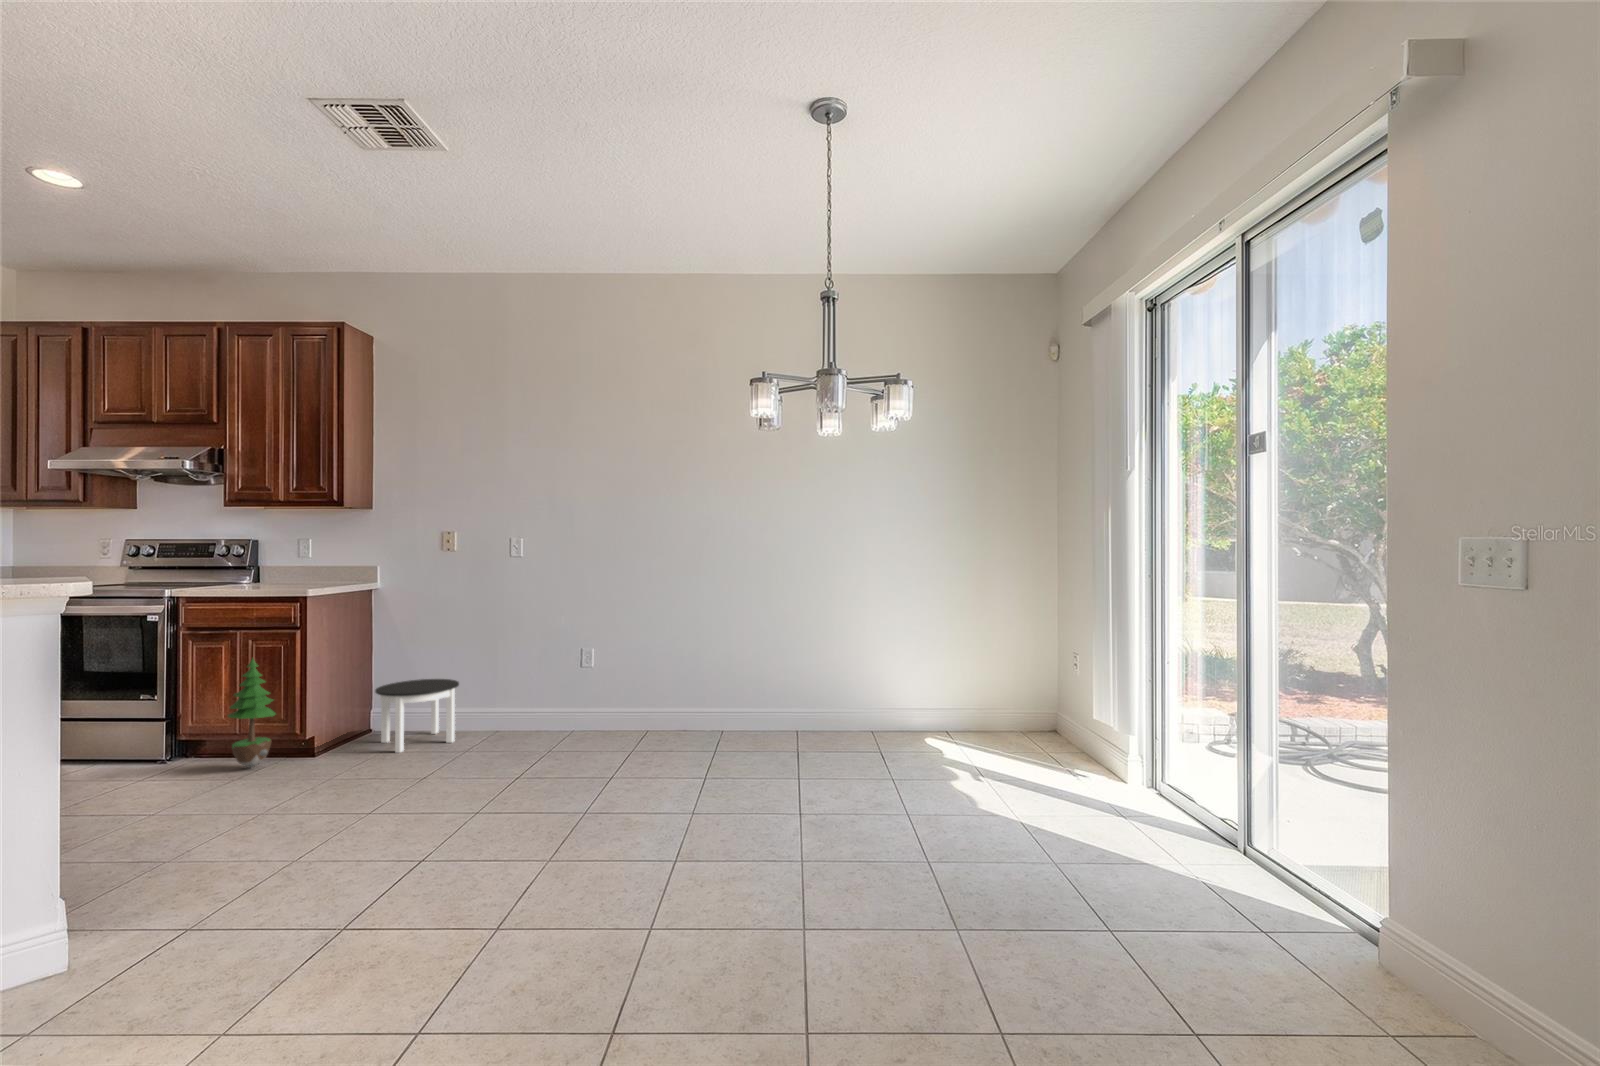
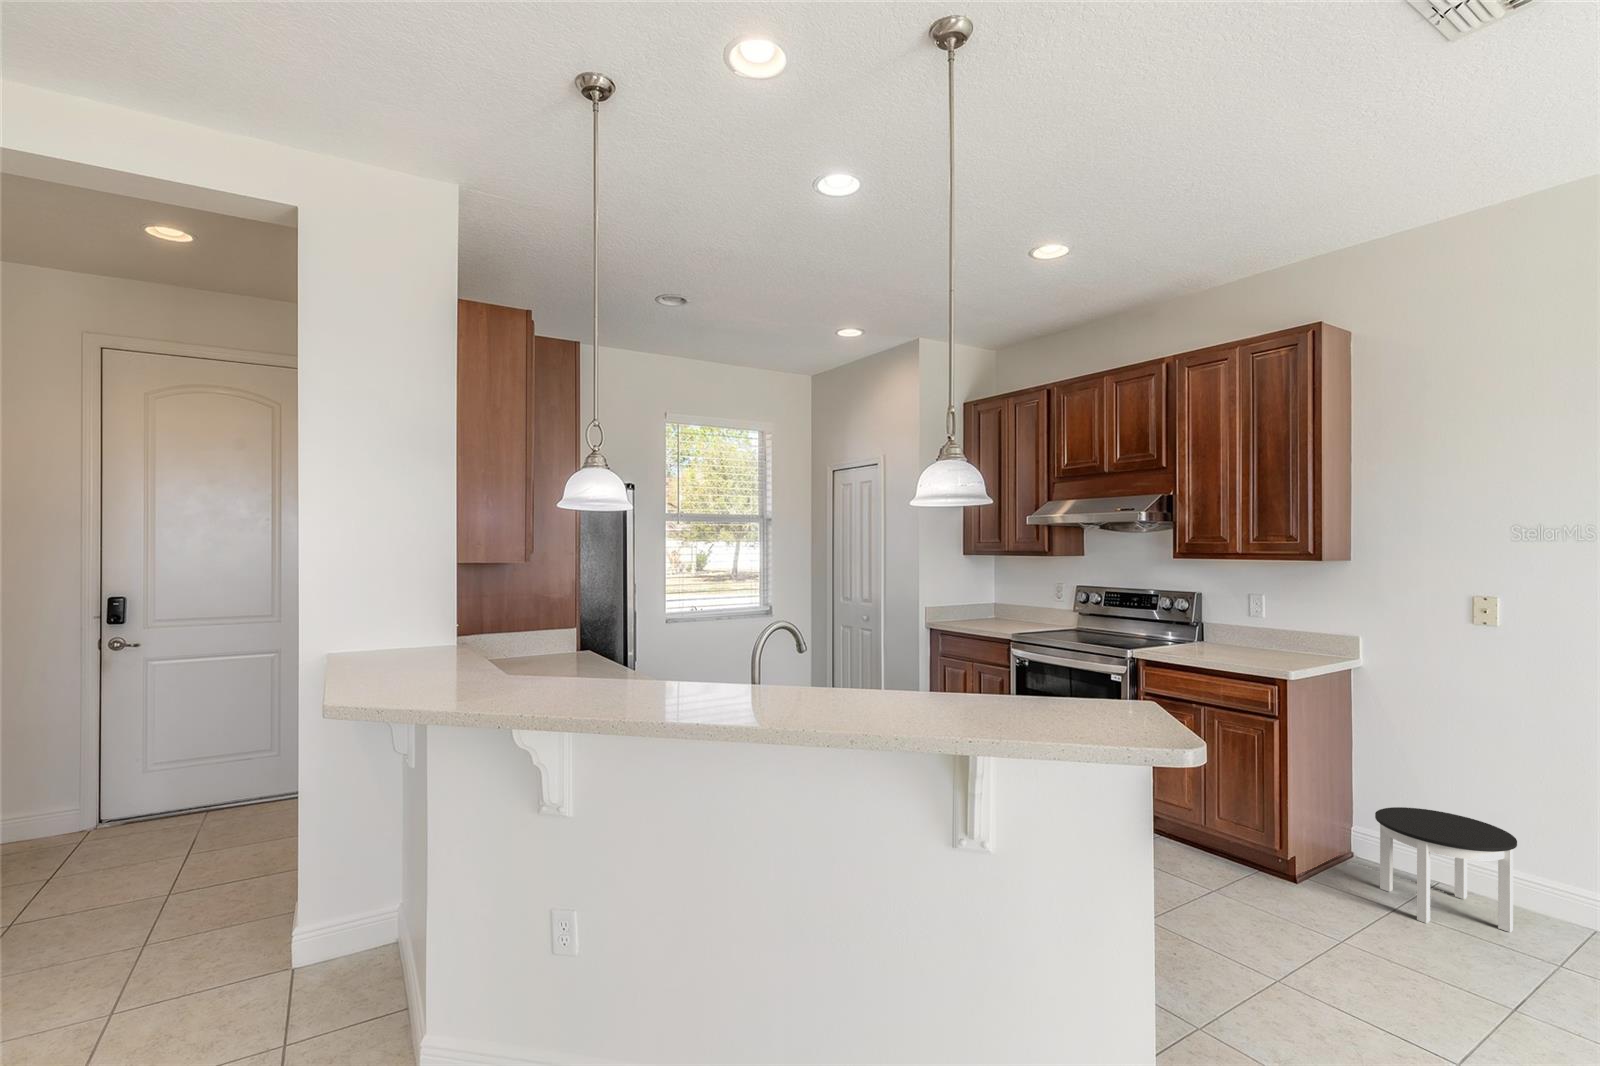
potted tree: present [228,659,276,768] -> none [1199,745,1254,878]

